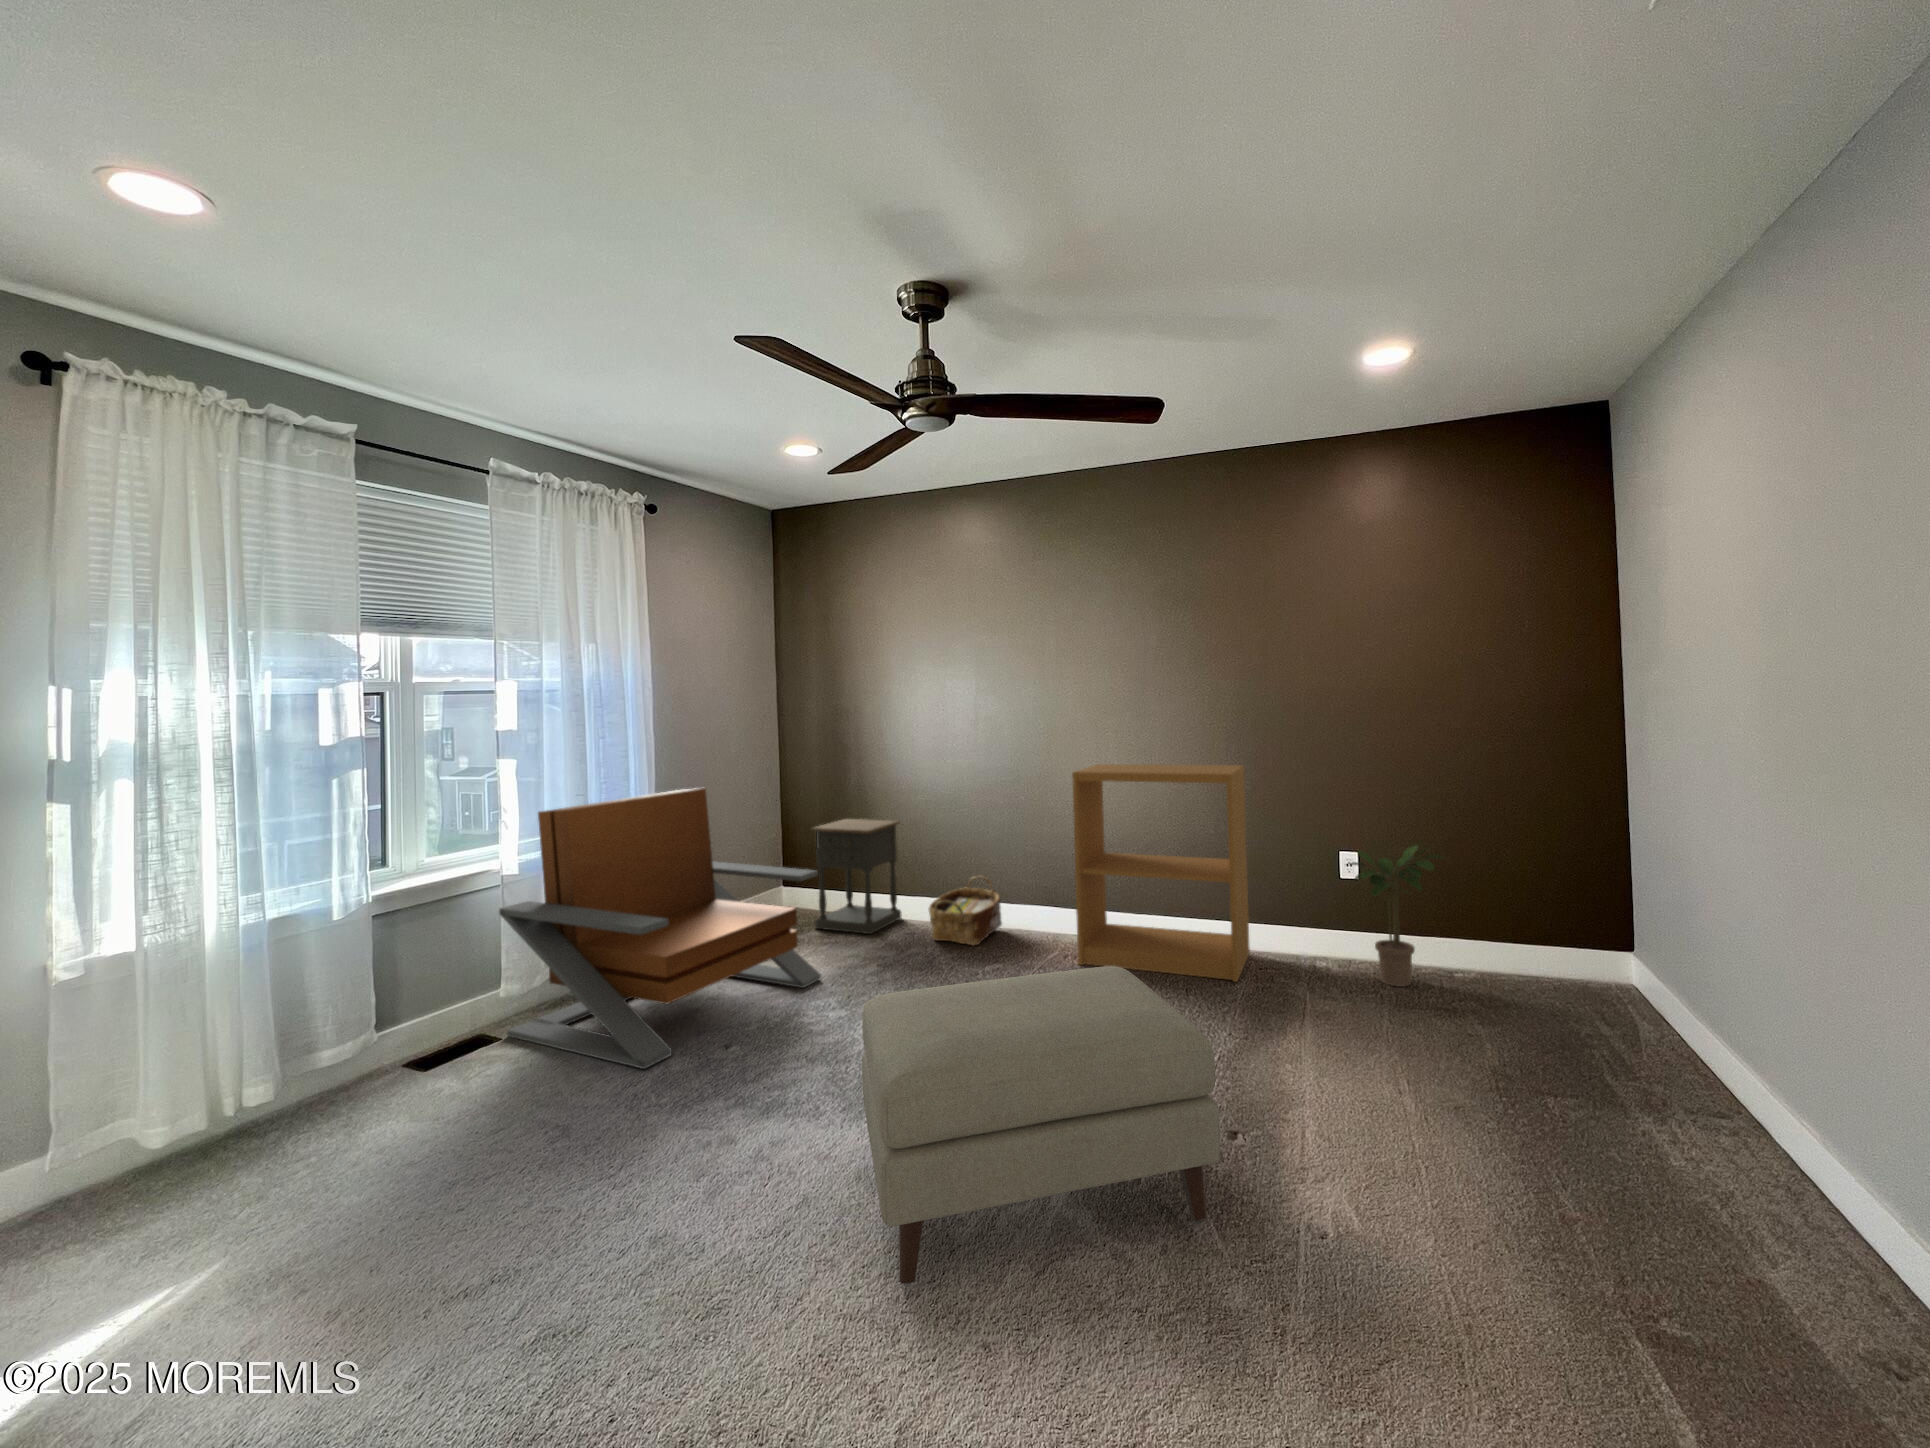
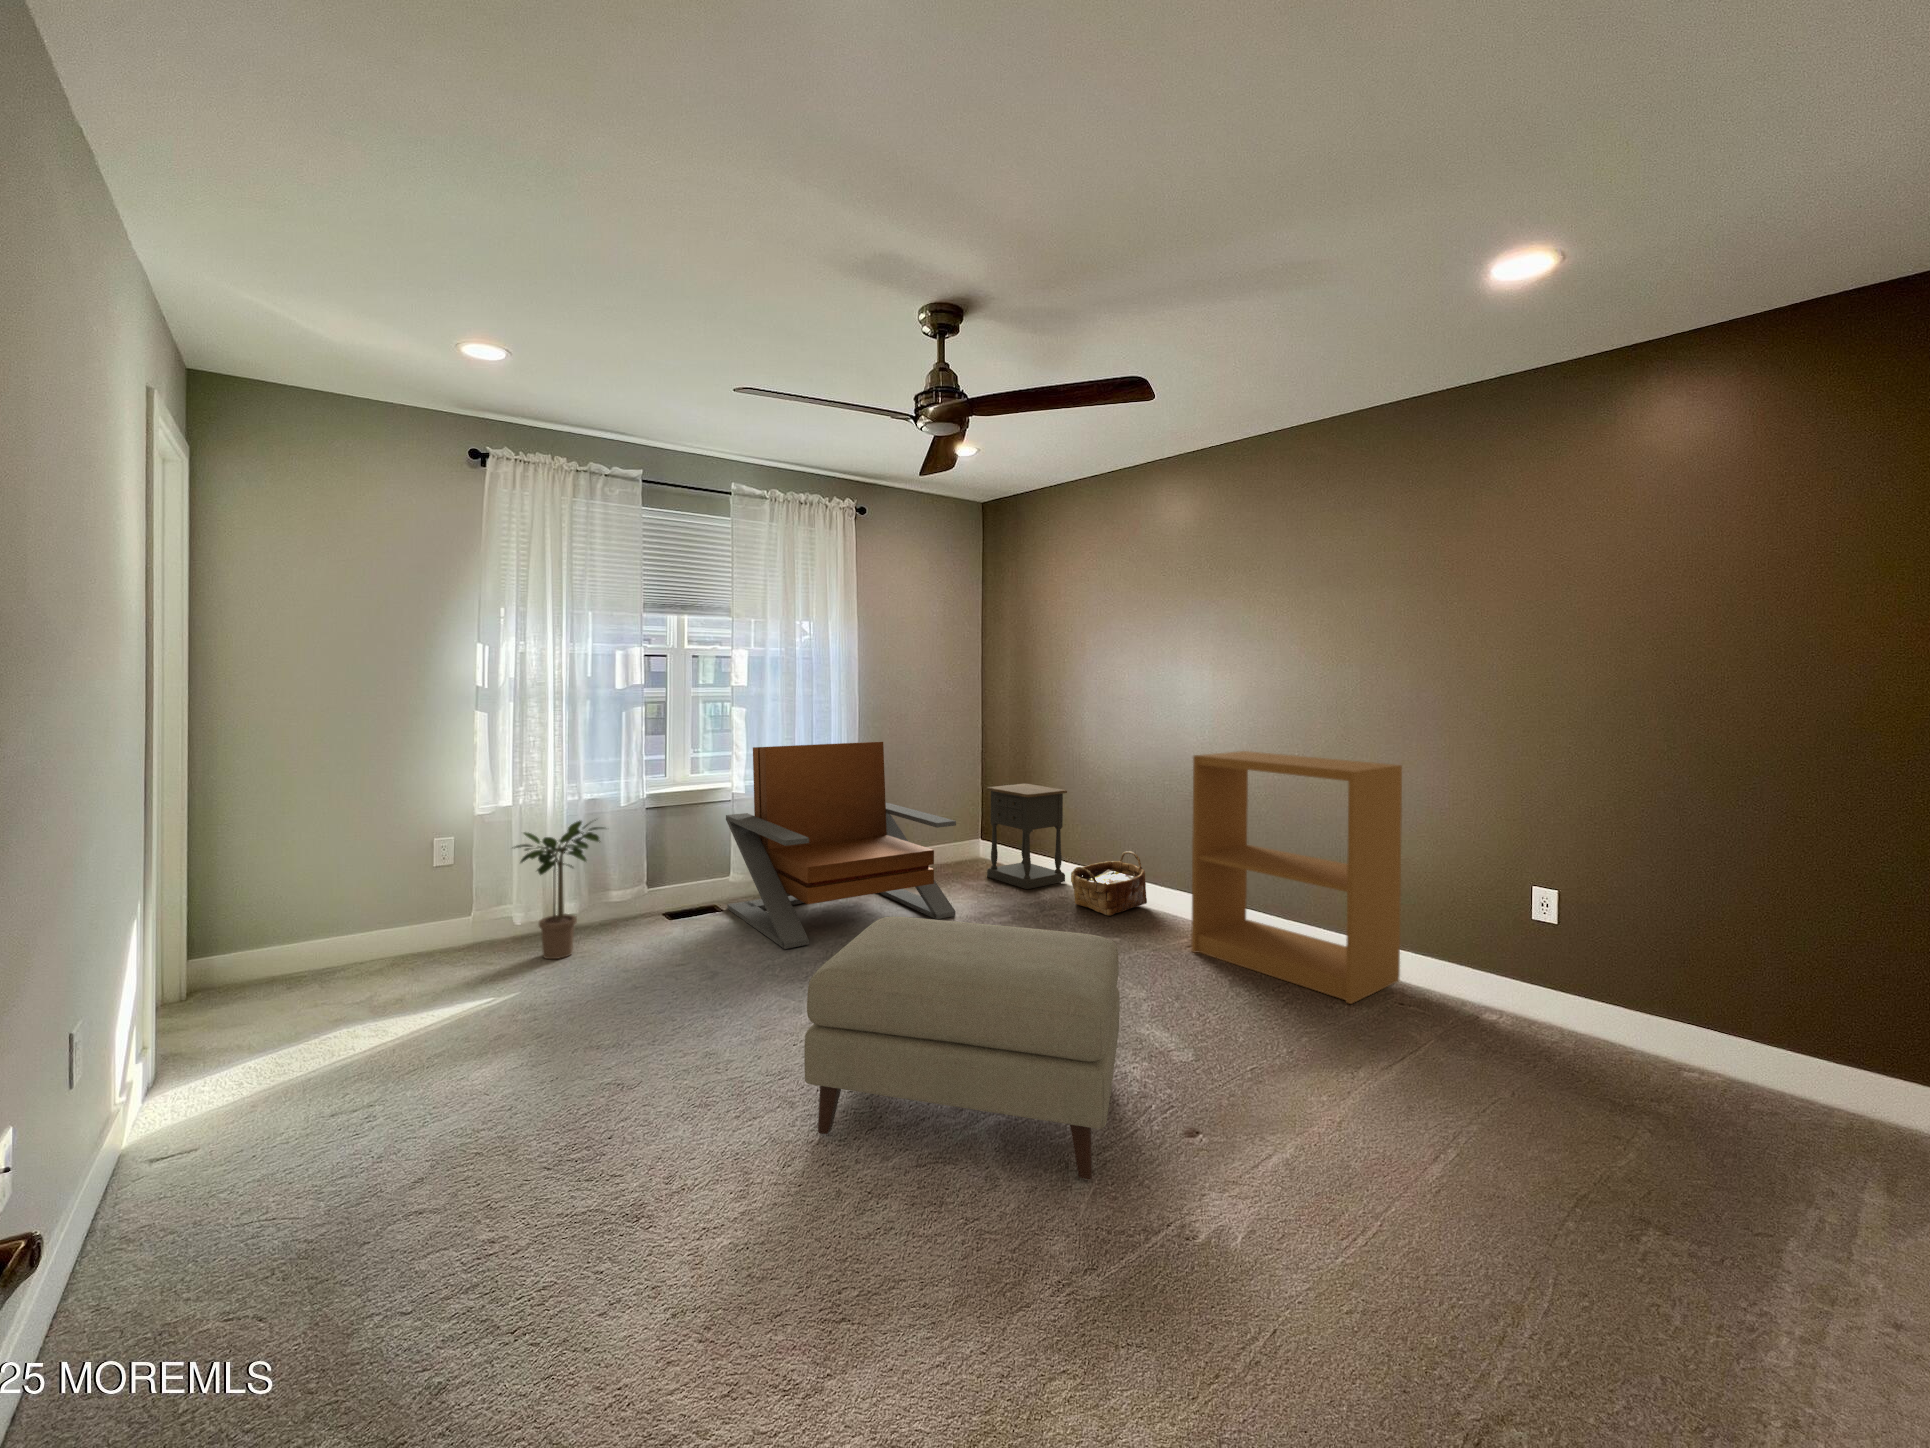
potted plant: present [1348,846,1443,986] -> present [512,821,604,959]

